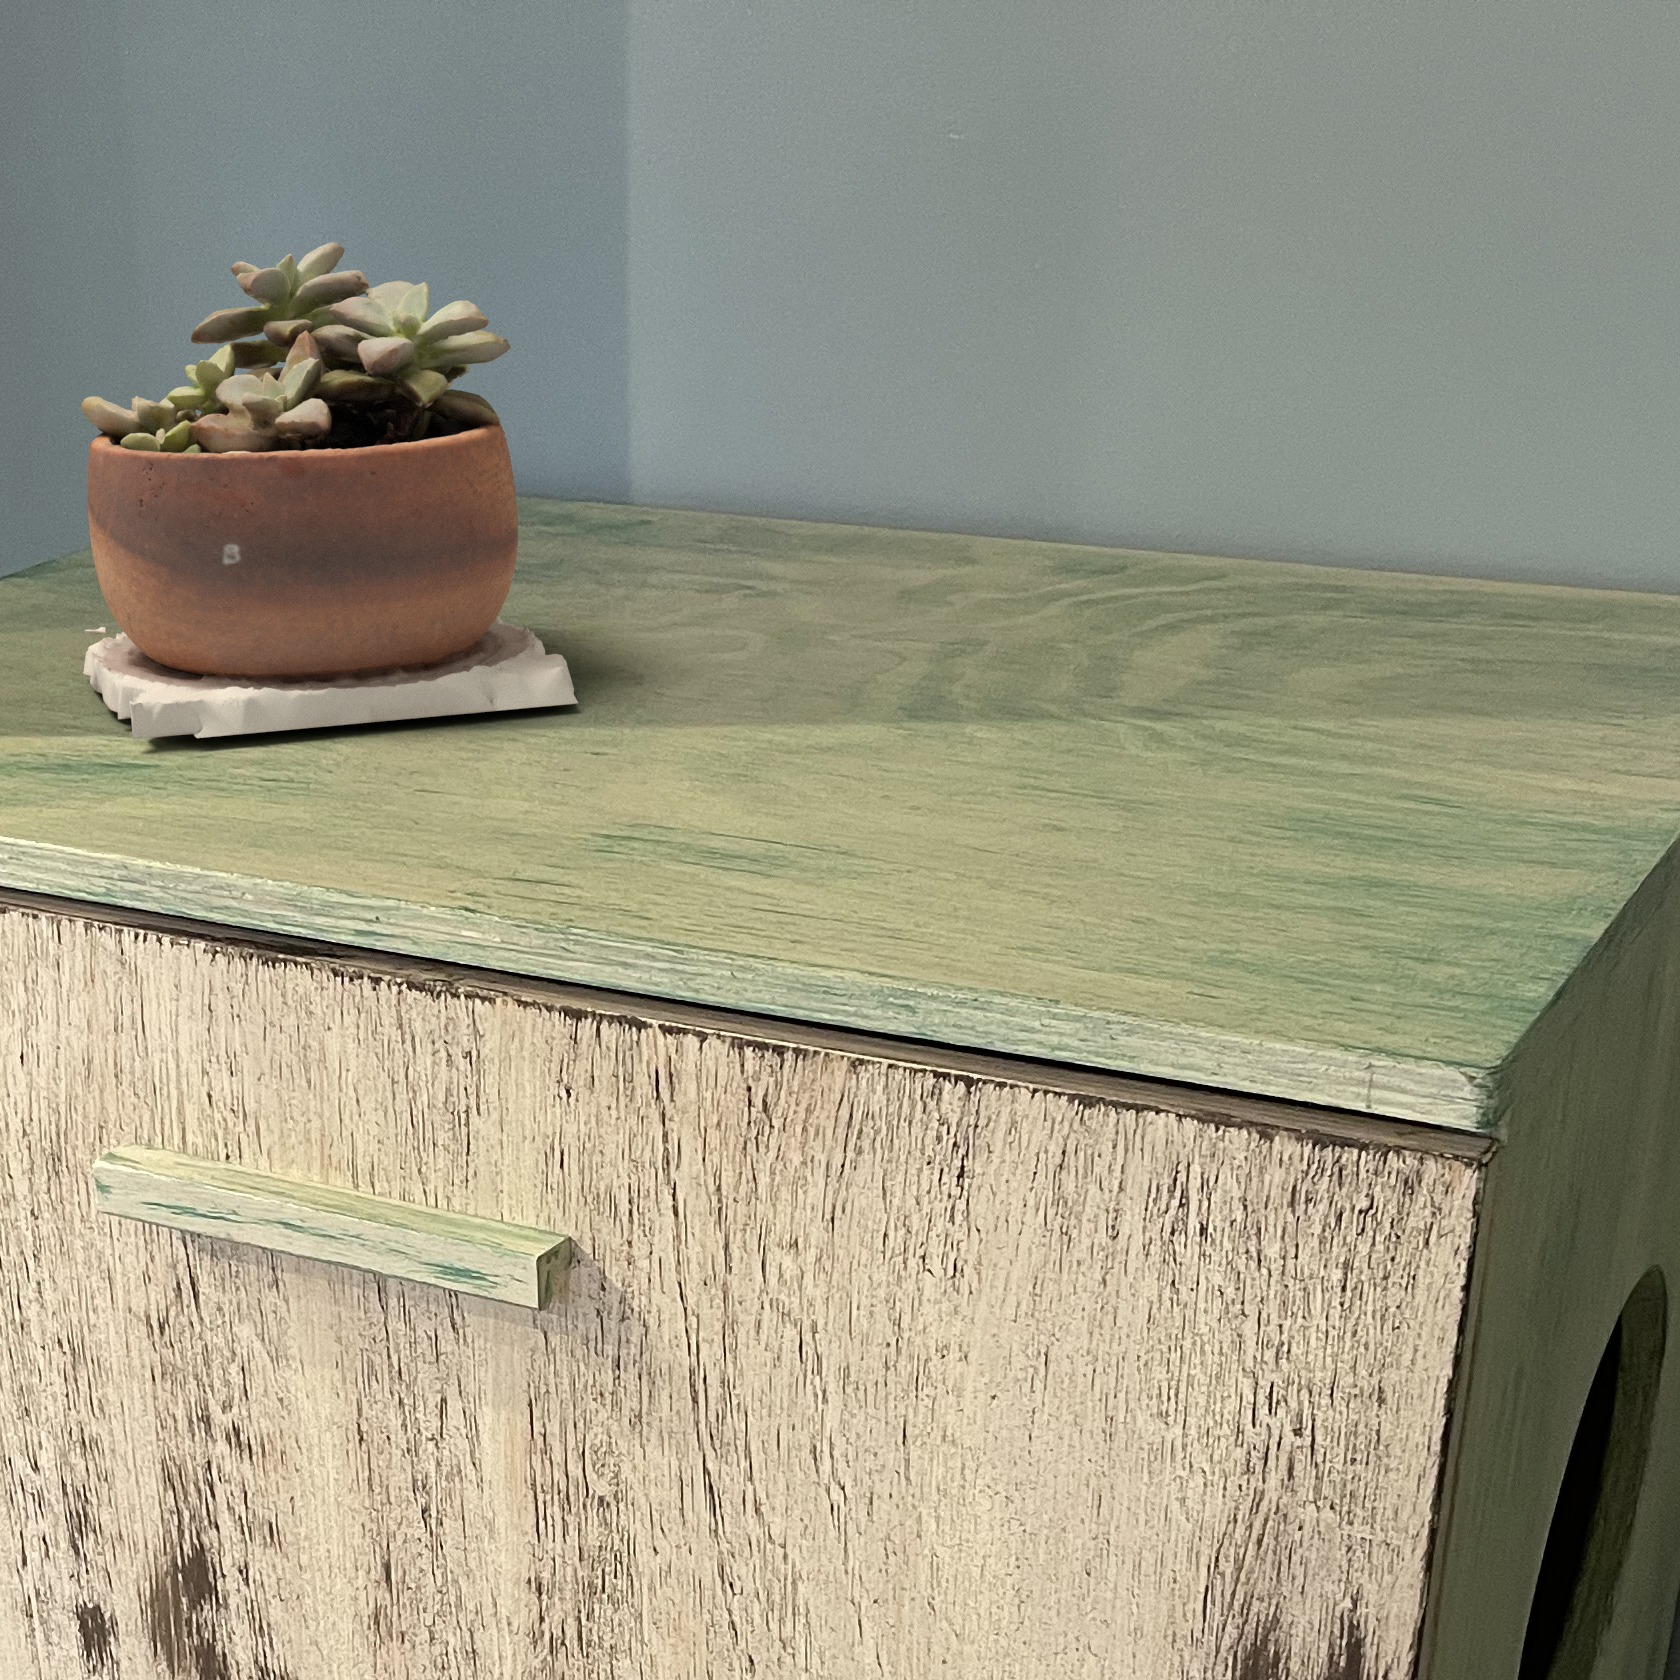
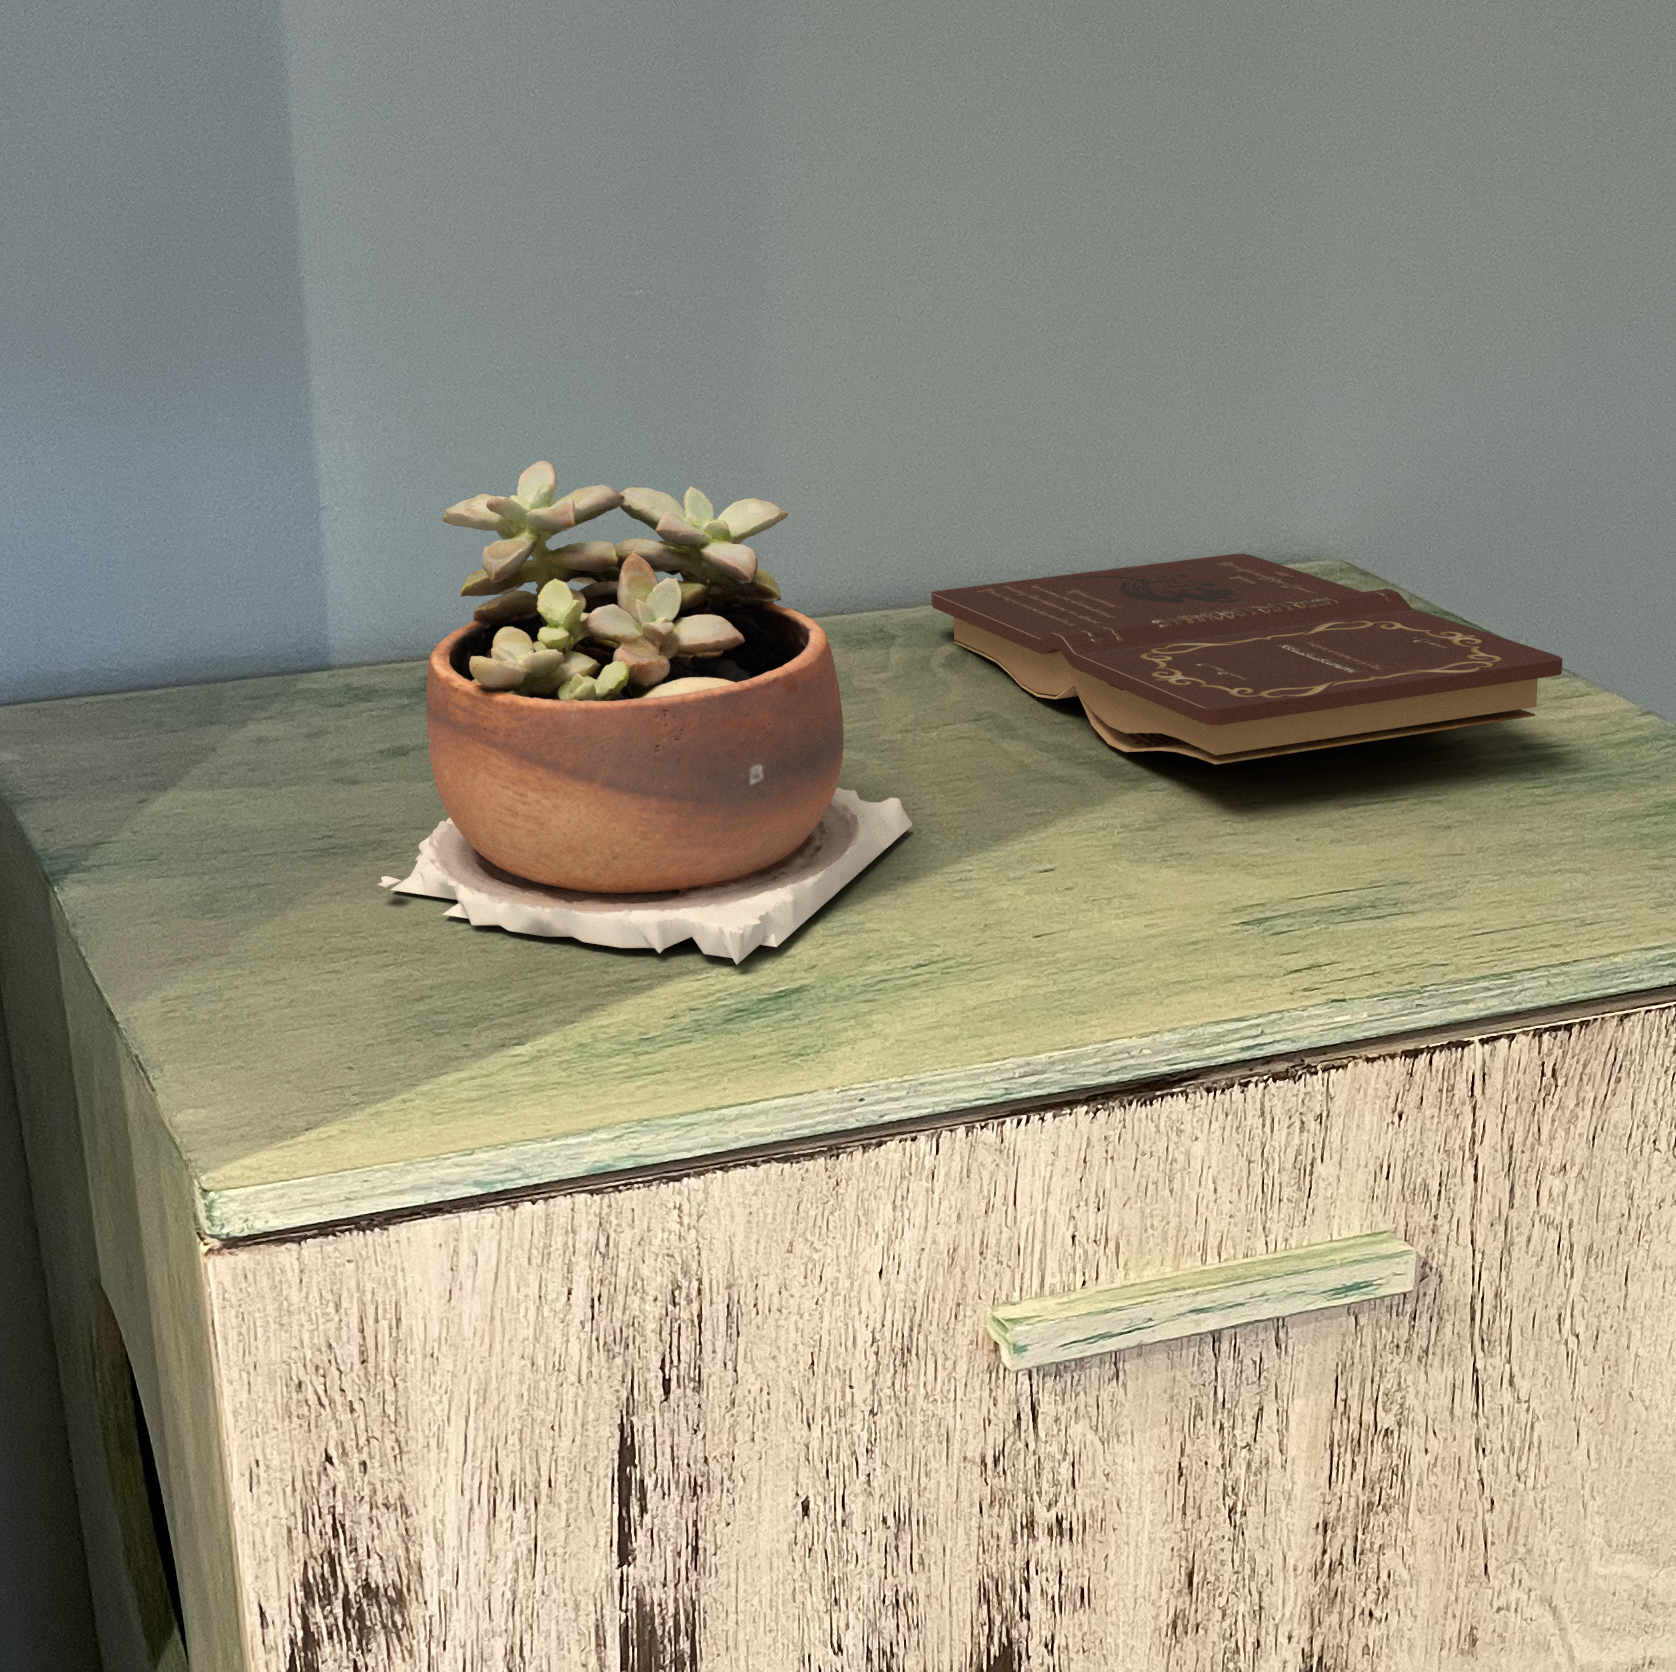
book: none [816,552,1512,747] -> present [931,554,1562,764]

